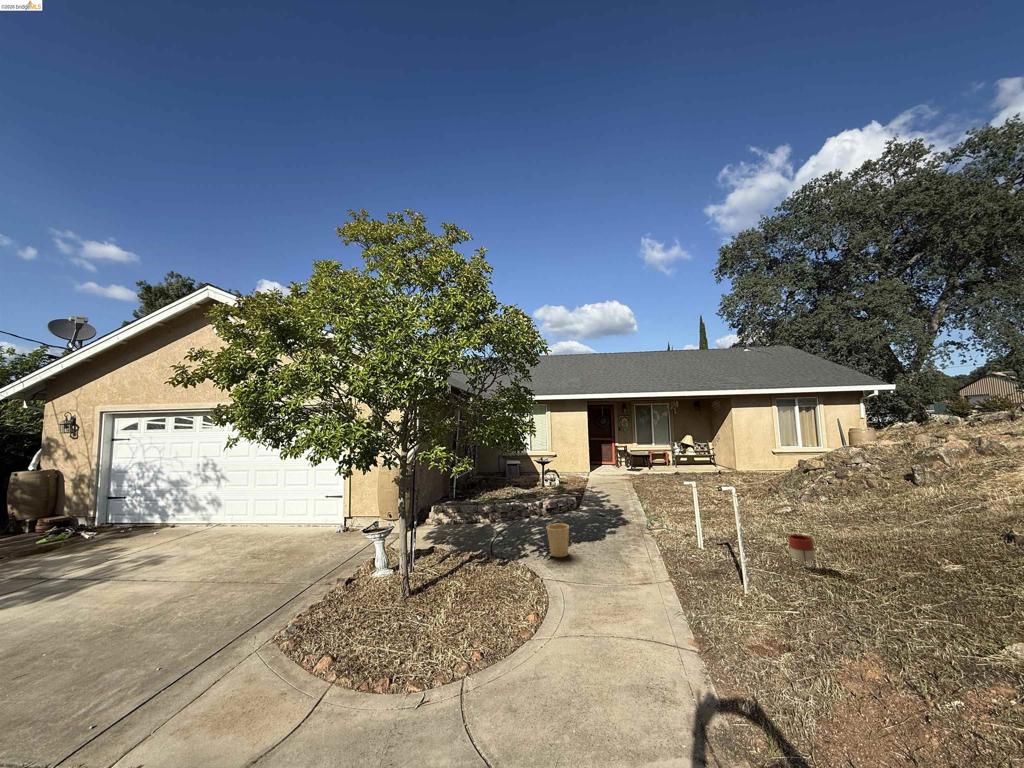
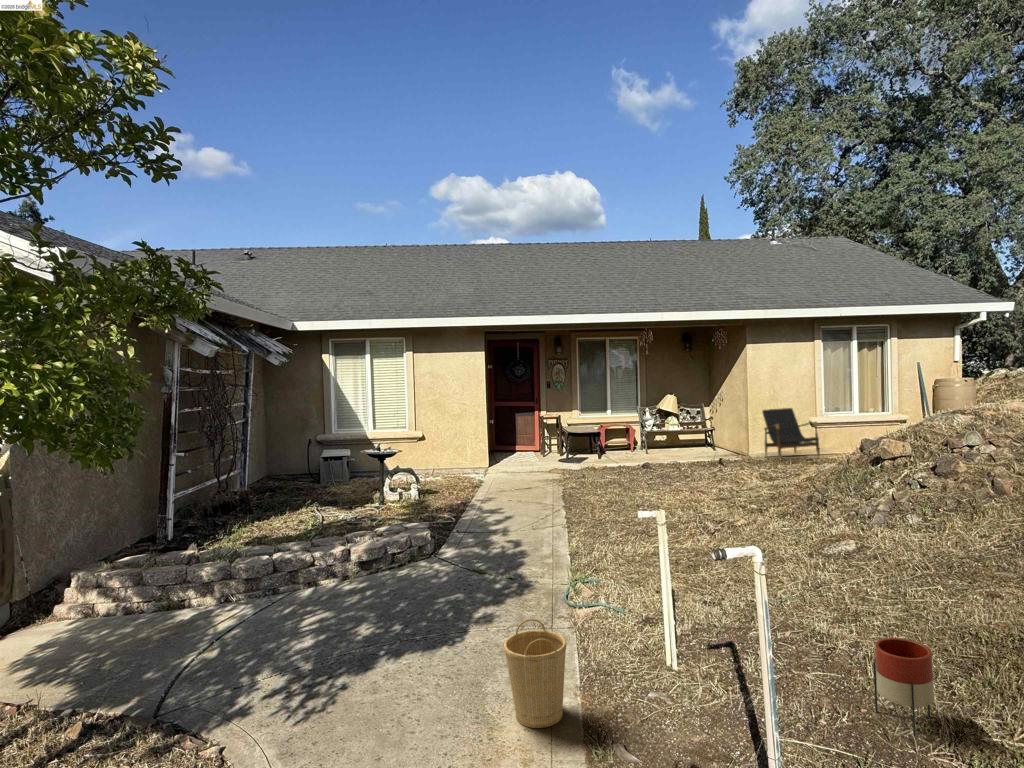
lounge chair: none [742,444,779,473] -> present [762,408,820,460]
basket: present [546,523,569,557] -> present [504,619,567,728]

